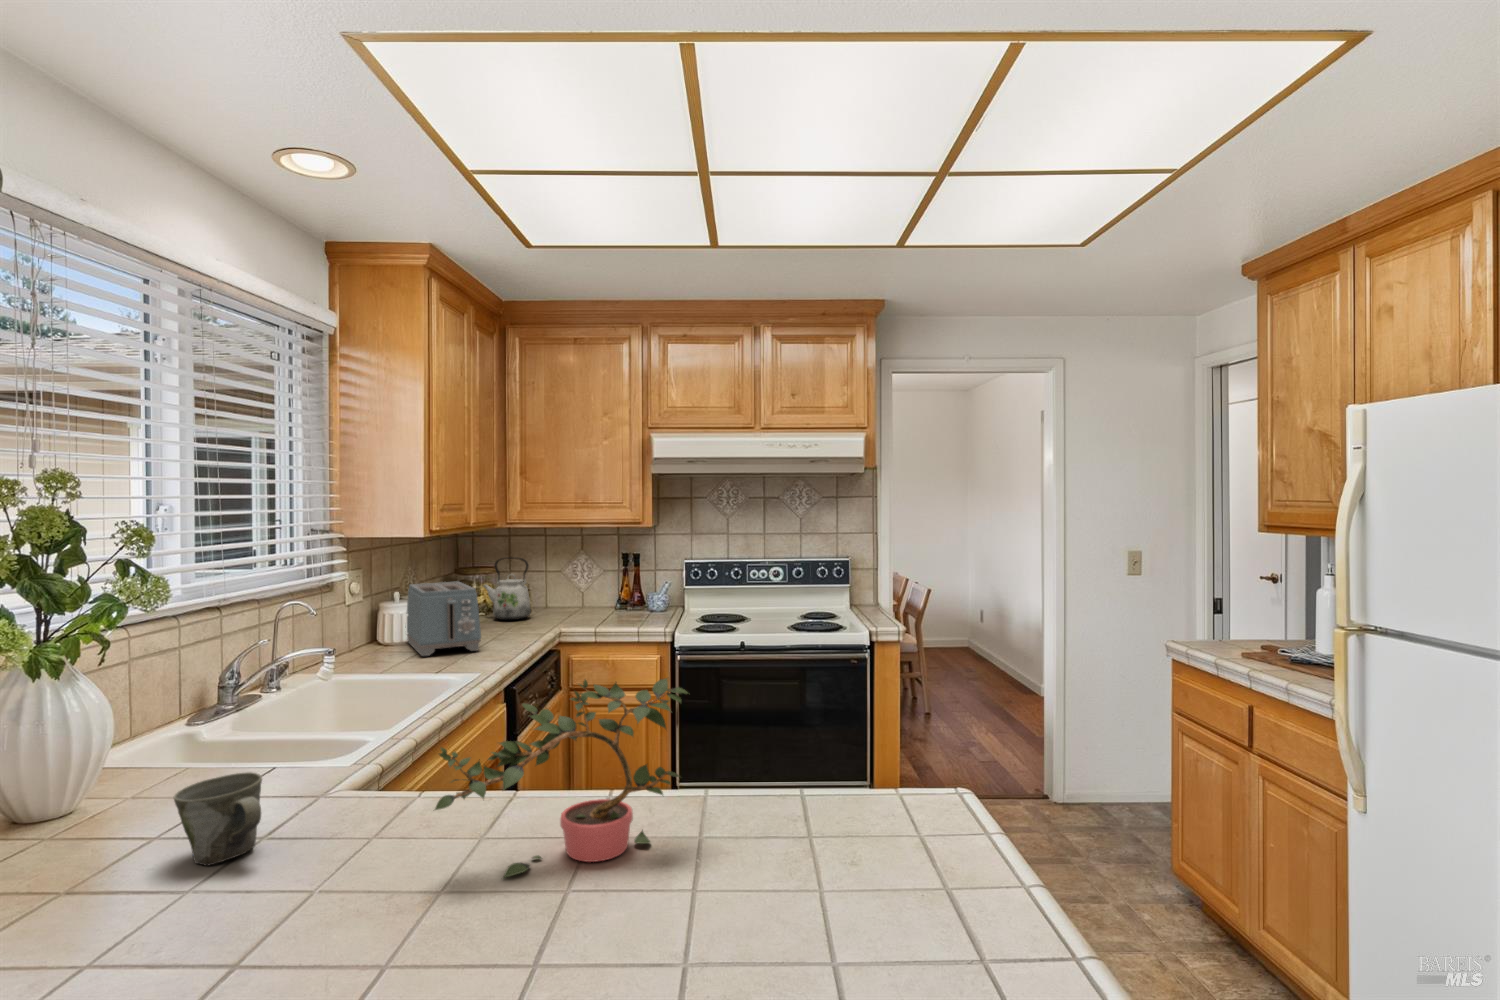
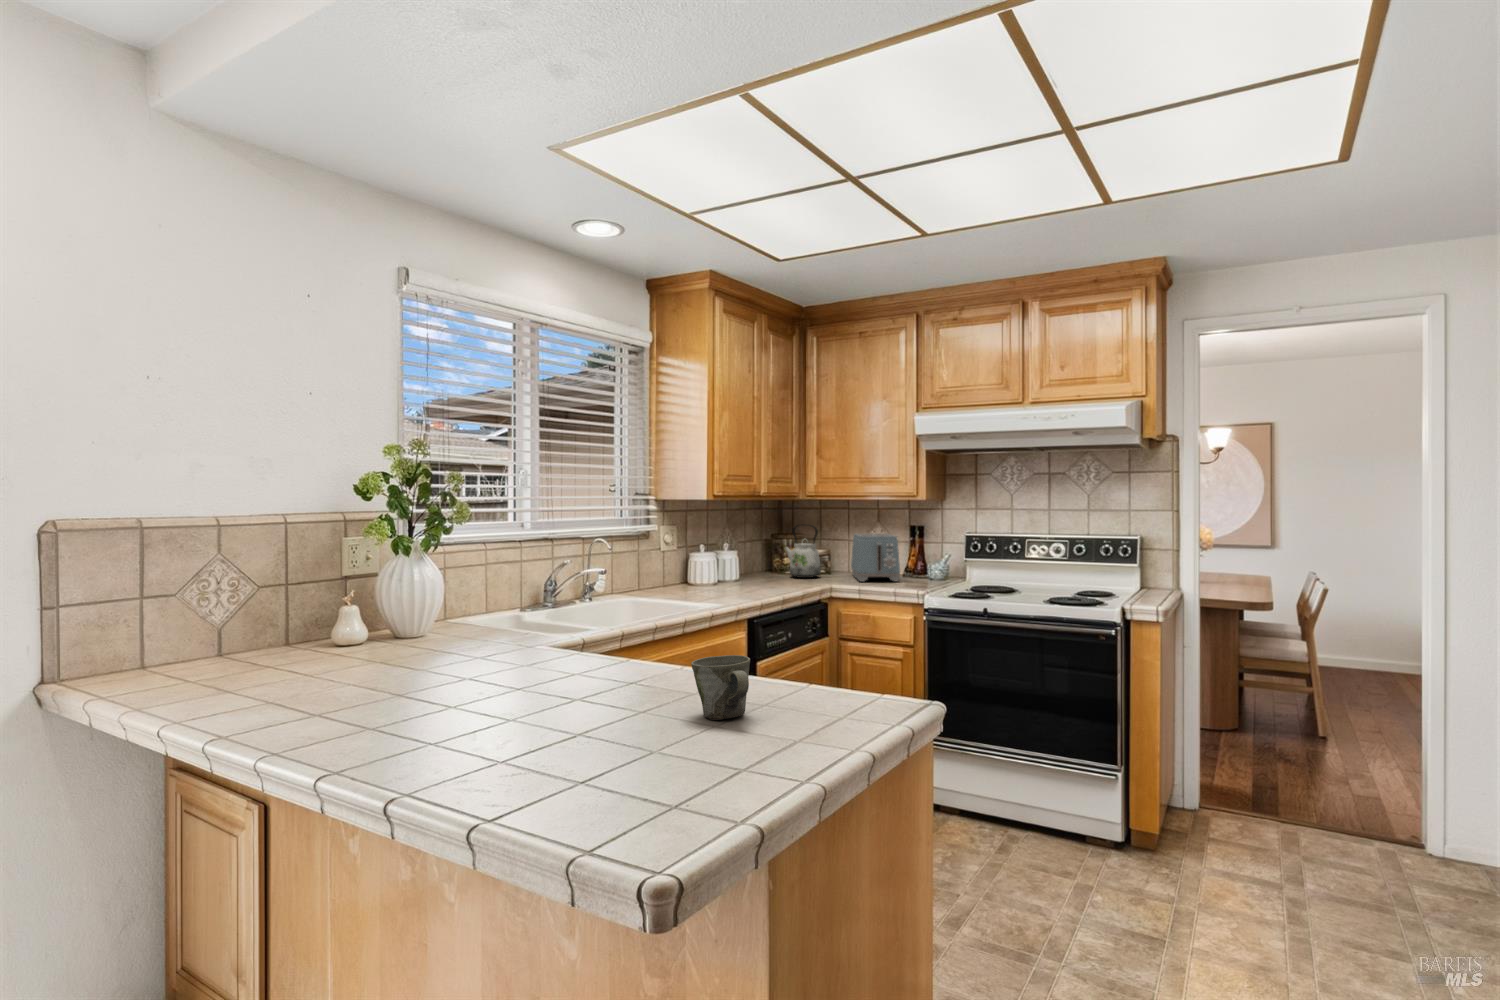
toaster: present [407,582,481,656] -> present [851,534,900,582]
potted plant: present [435,678,688,878] -> none [531,568,694,689]
mug: present [174,772,262,865] -> present [691,655,750,720]

